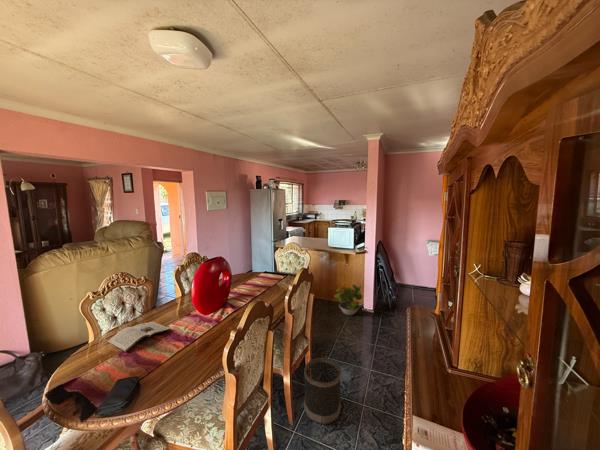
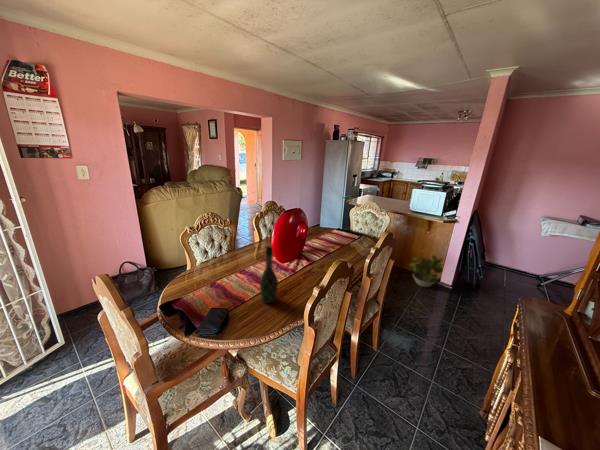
wine bottle: none [176,299,197,361] -> present [259,247,278,303]
magazine: present [108,321,170,352] -> none [202,261,252,284]
wastebasket: present [304,358,341,424] -> none [368,325,414,389]

